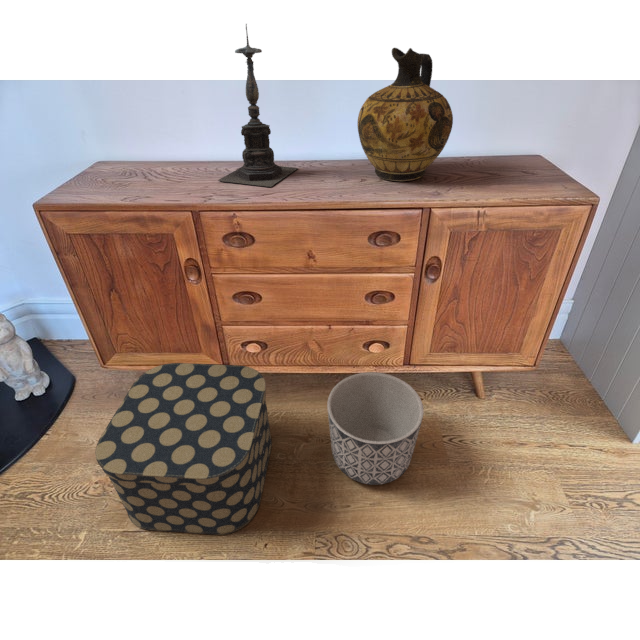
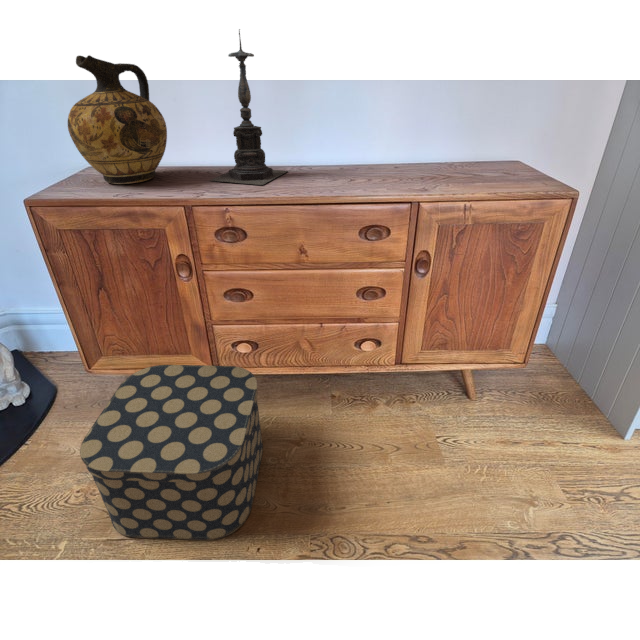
ceramic jug: present [358,48,453,181] -> present [68,55,167,184]
planter: present [327,372,424,485] -> none [320,371,418,485]

